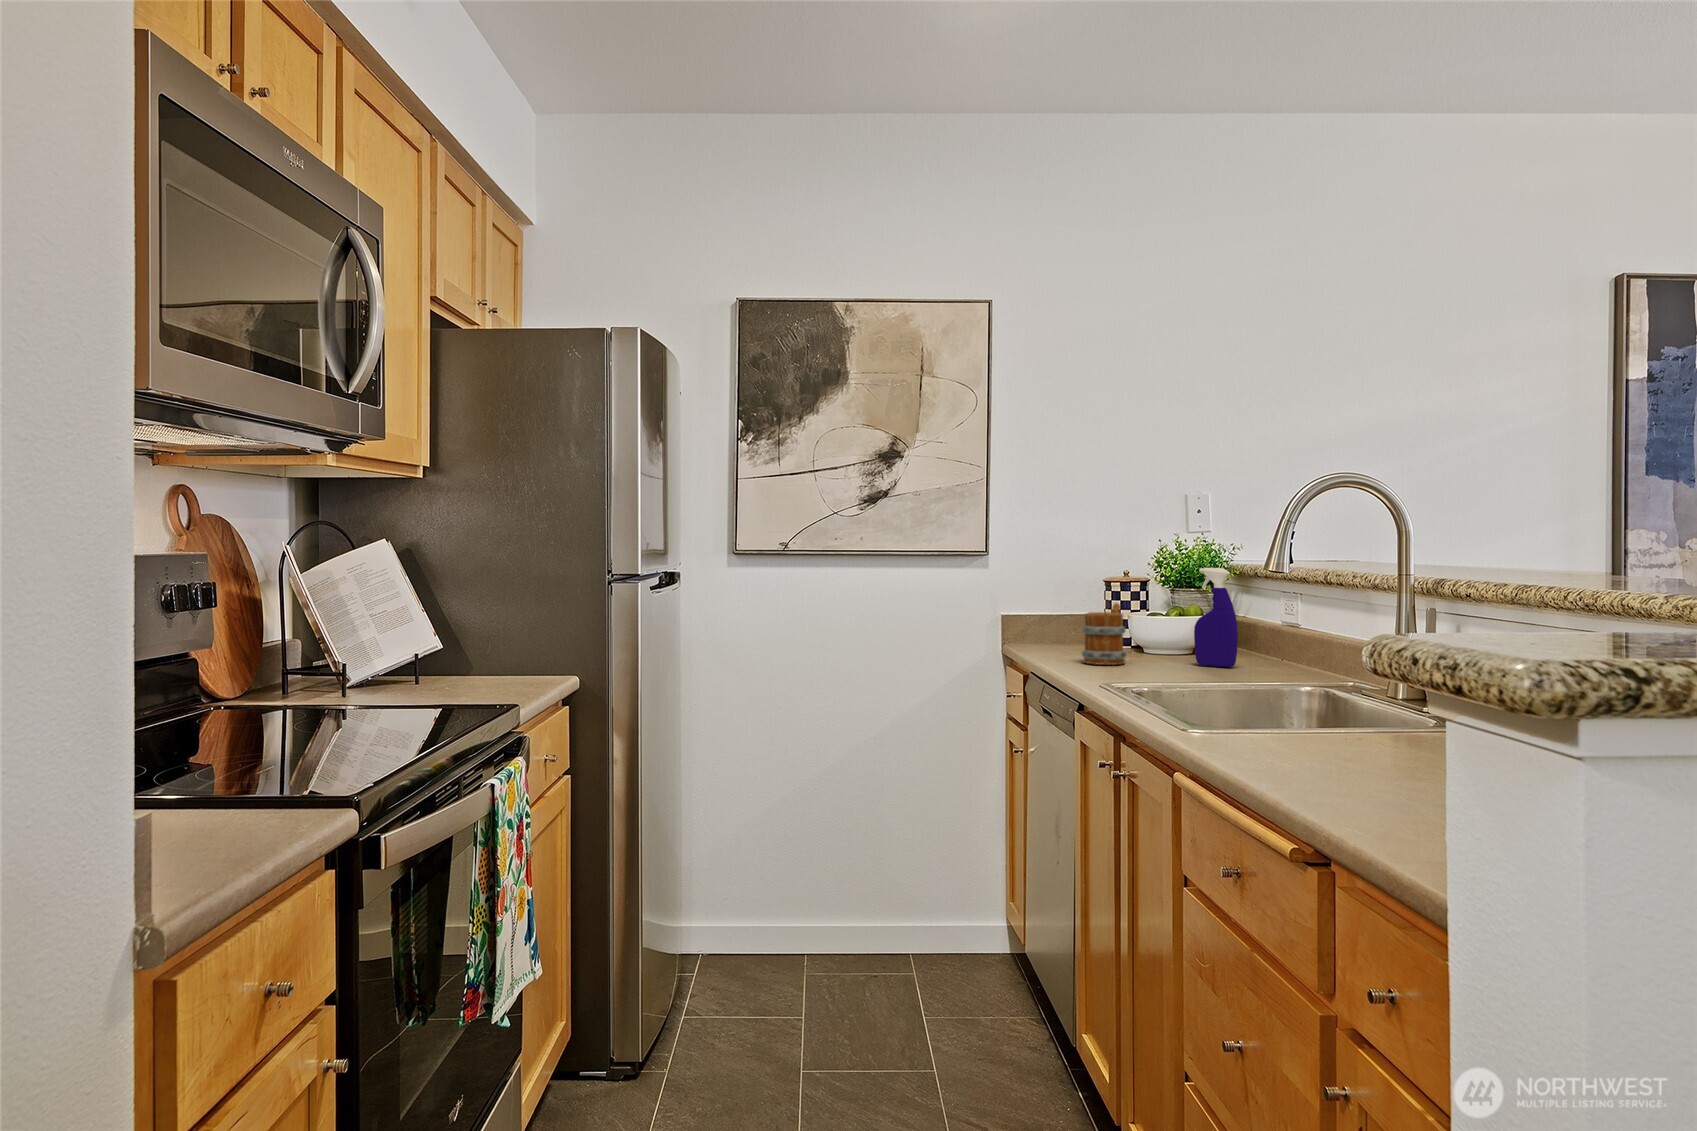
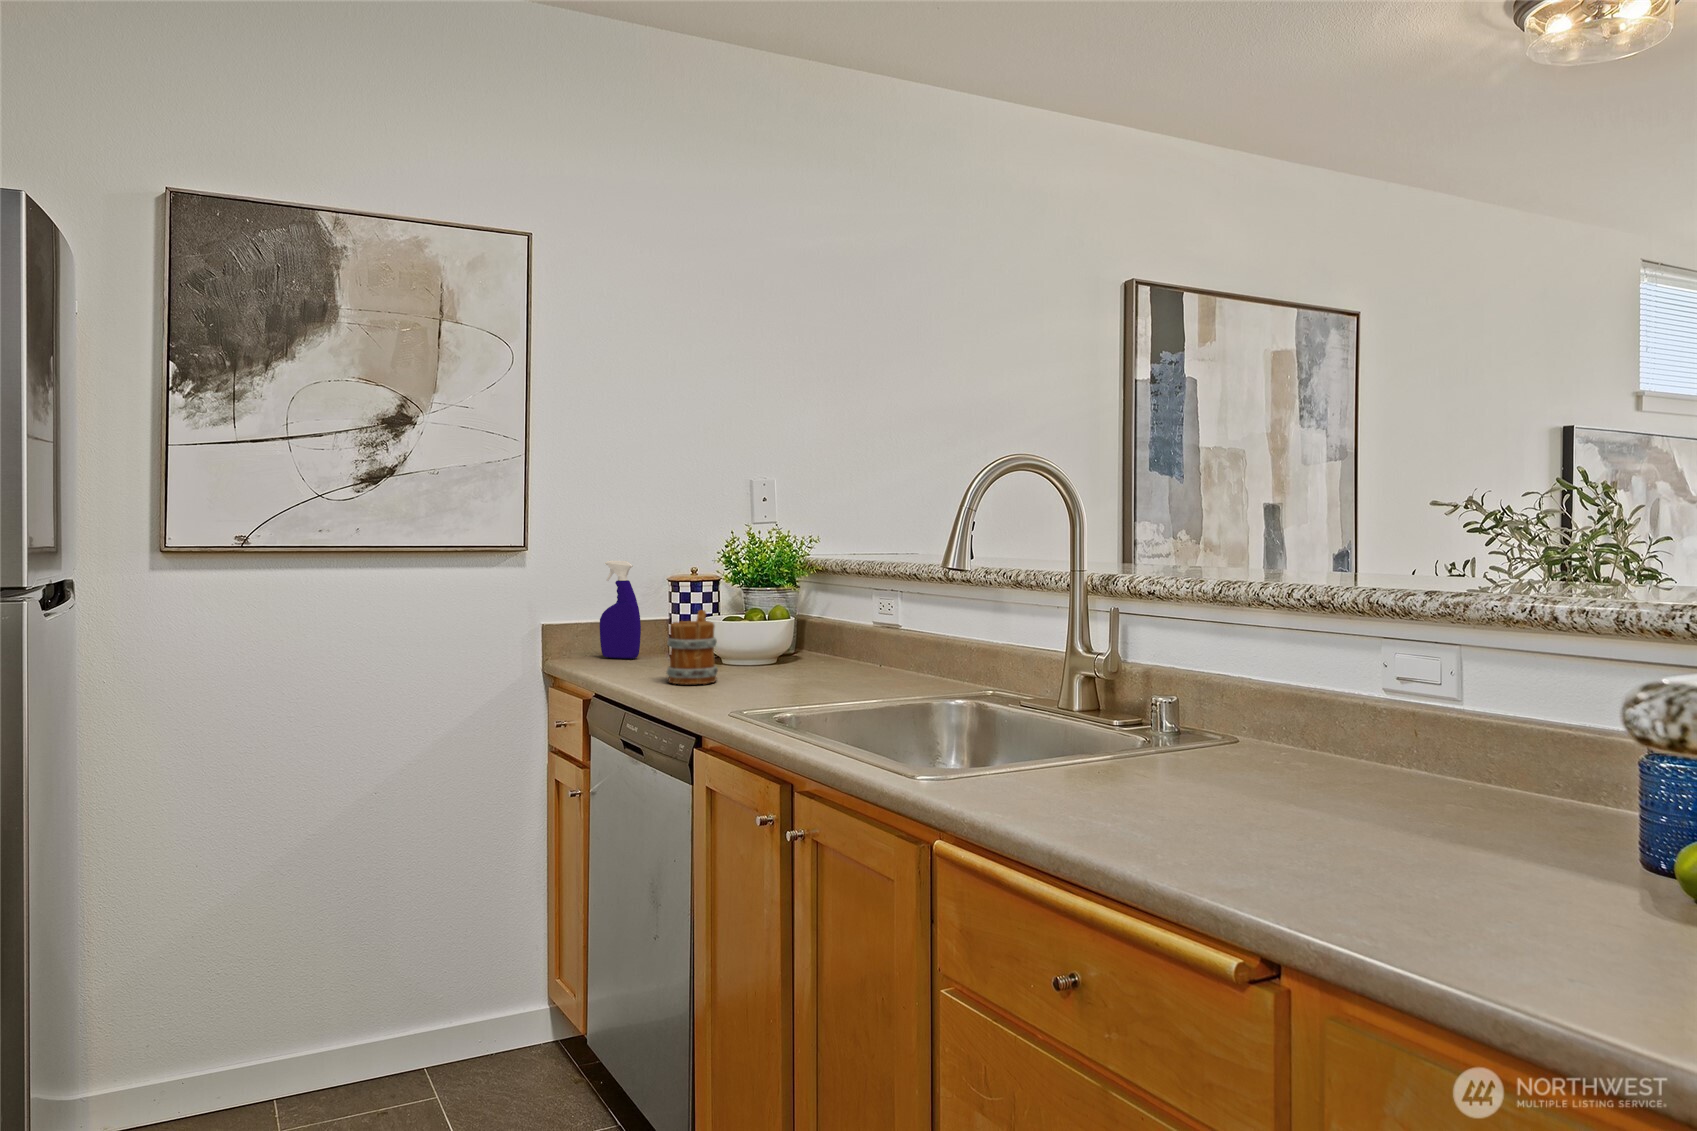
spray bottle: present [1194,568,1238,667] -> present [600,561,641,659]

